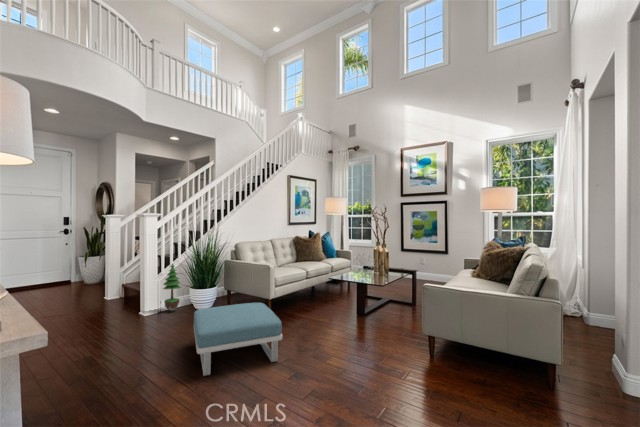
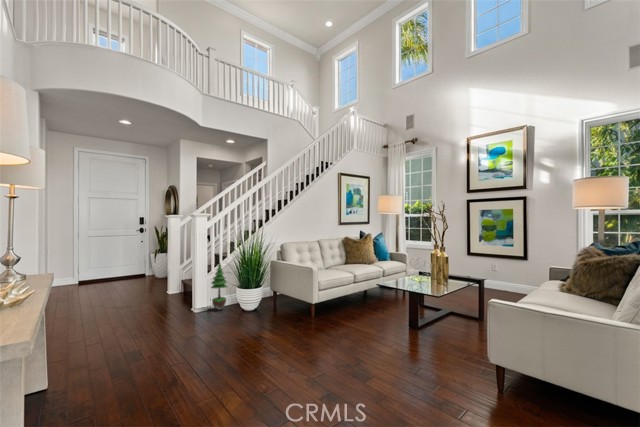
footstool: present [194,303,283,376] -> none [219,310,314,390]

